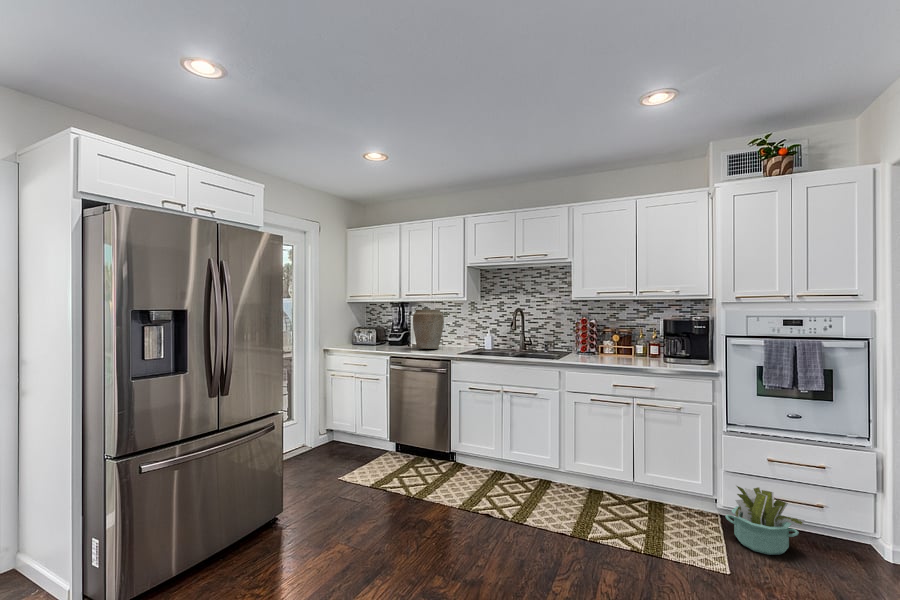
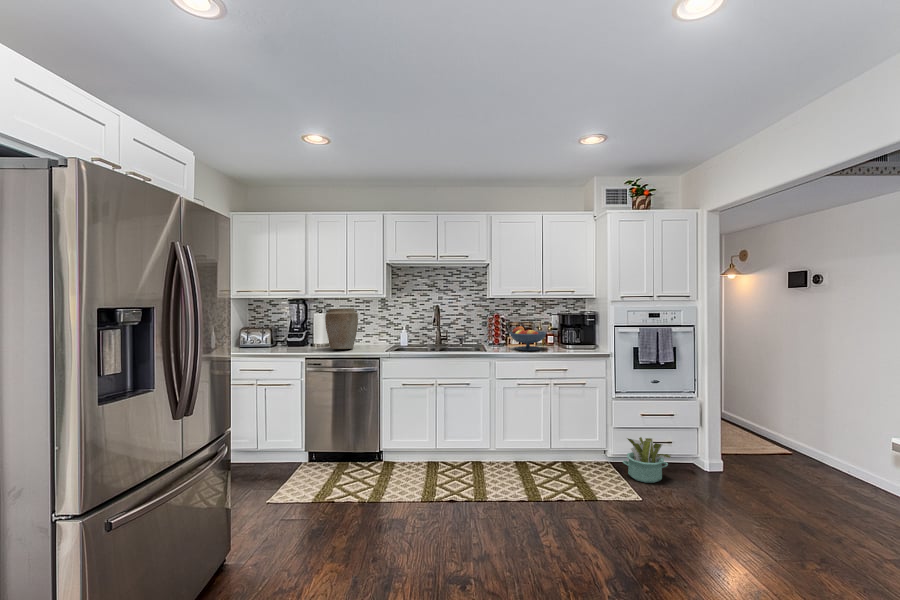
fruit bowl: none [592,332,637,361] -> present [510,326,546,351]

